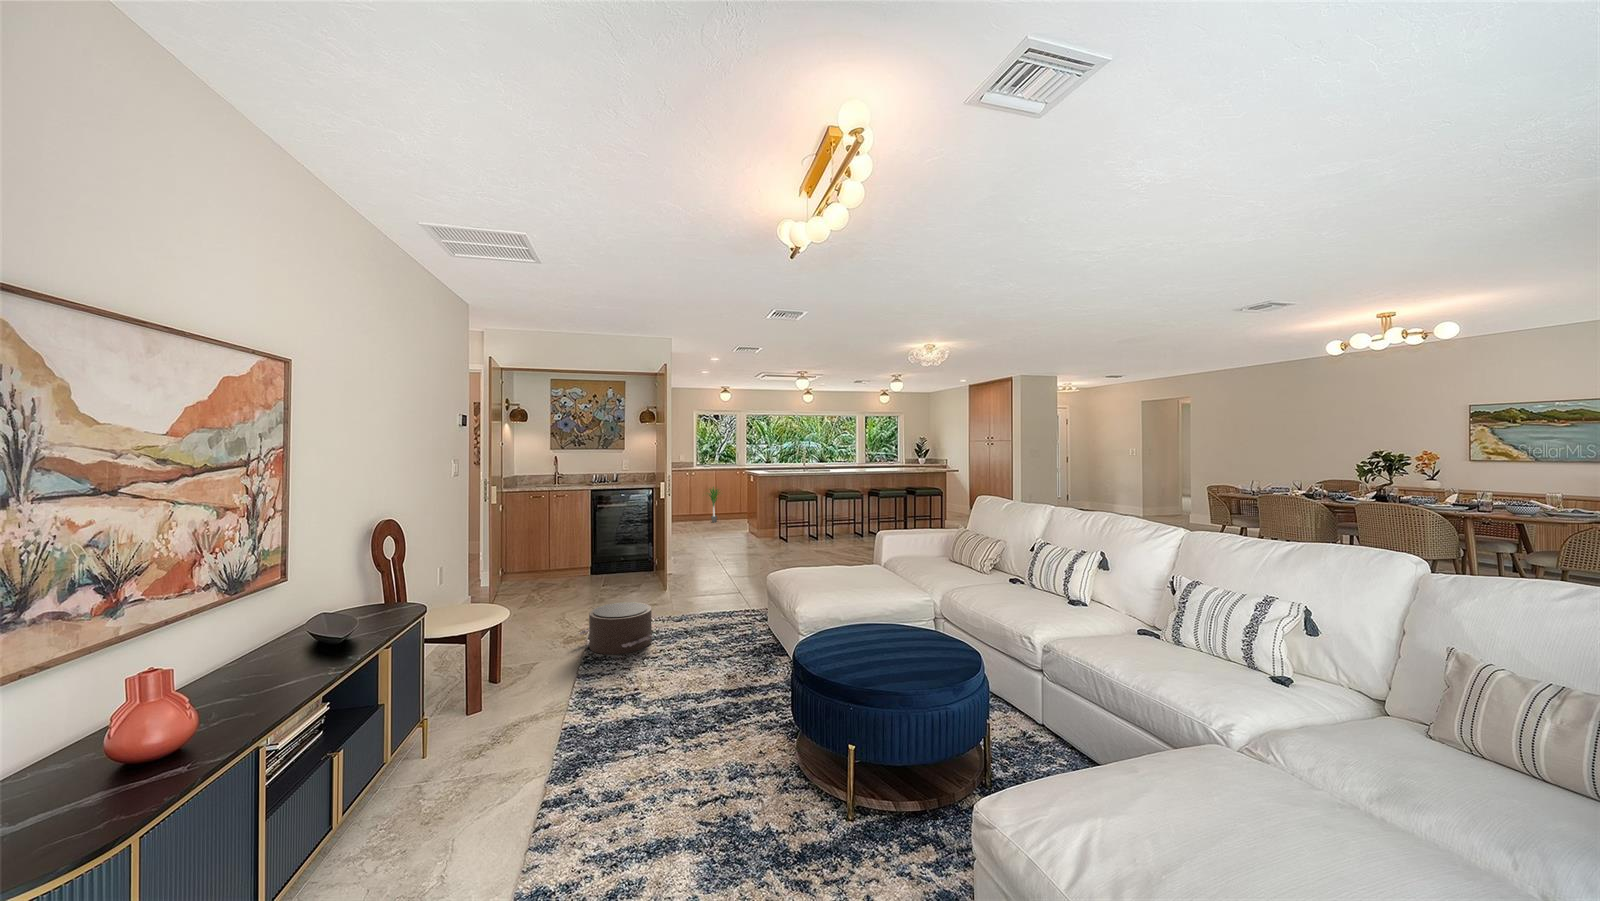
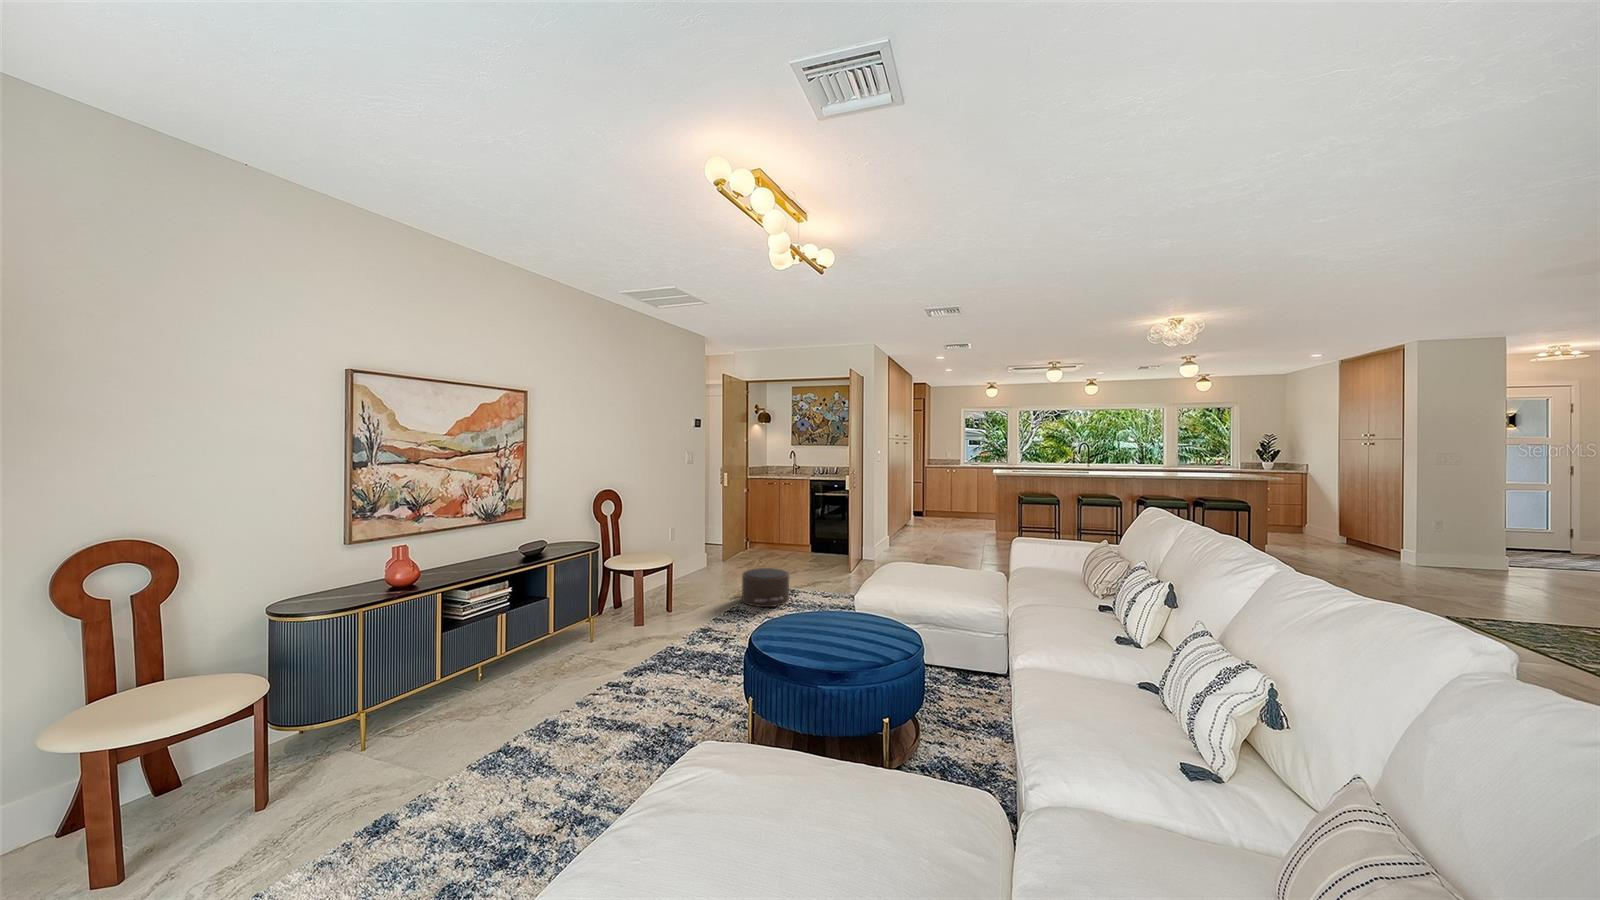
potted plant: present [708,487,720,523] -> none [950,479,976,518]

